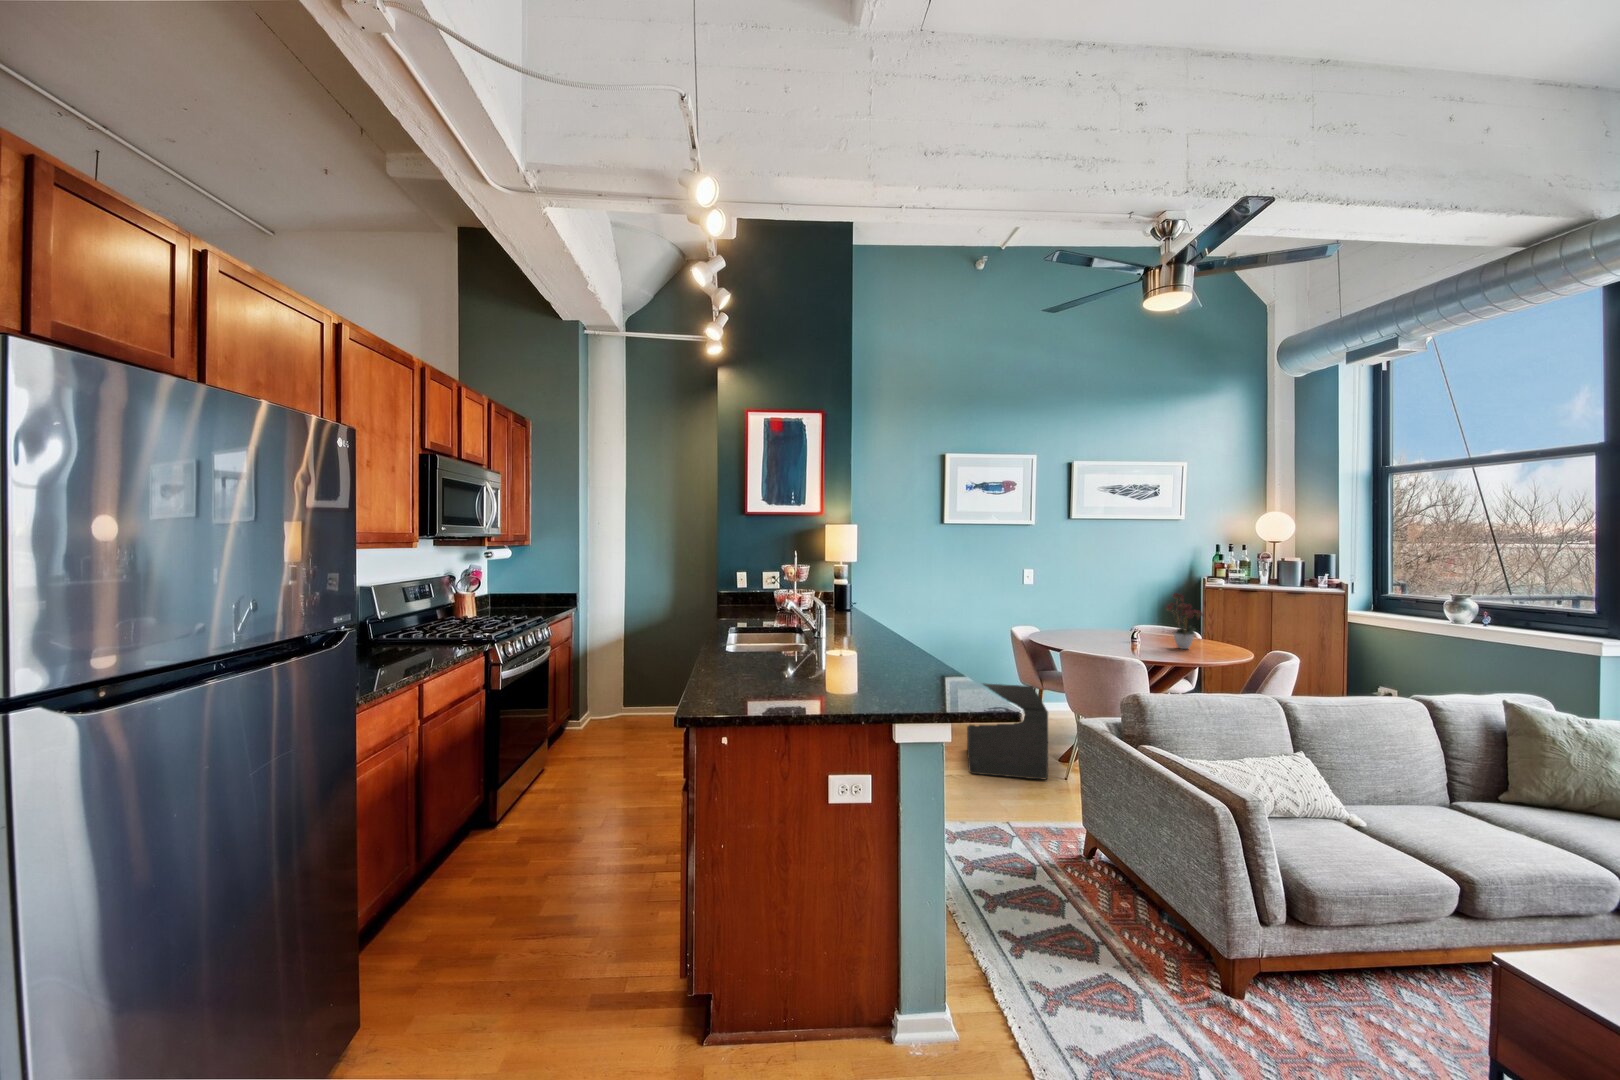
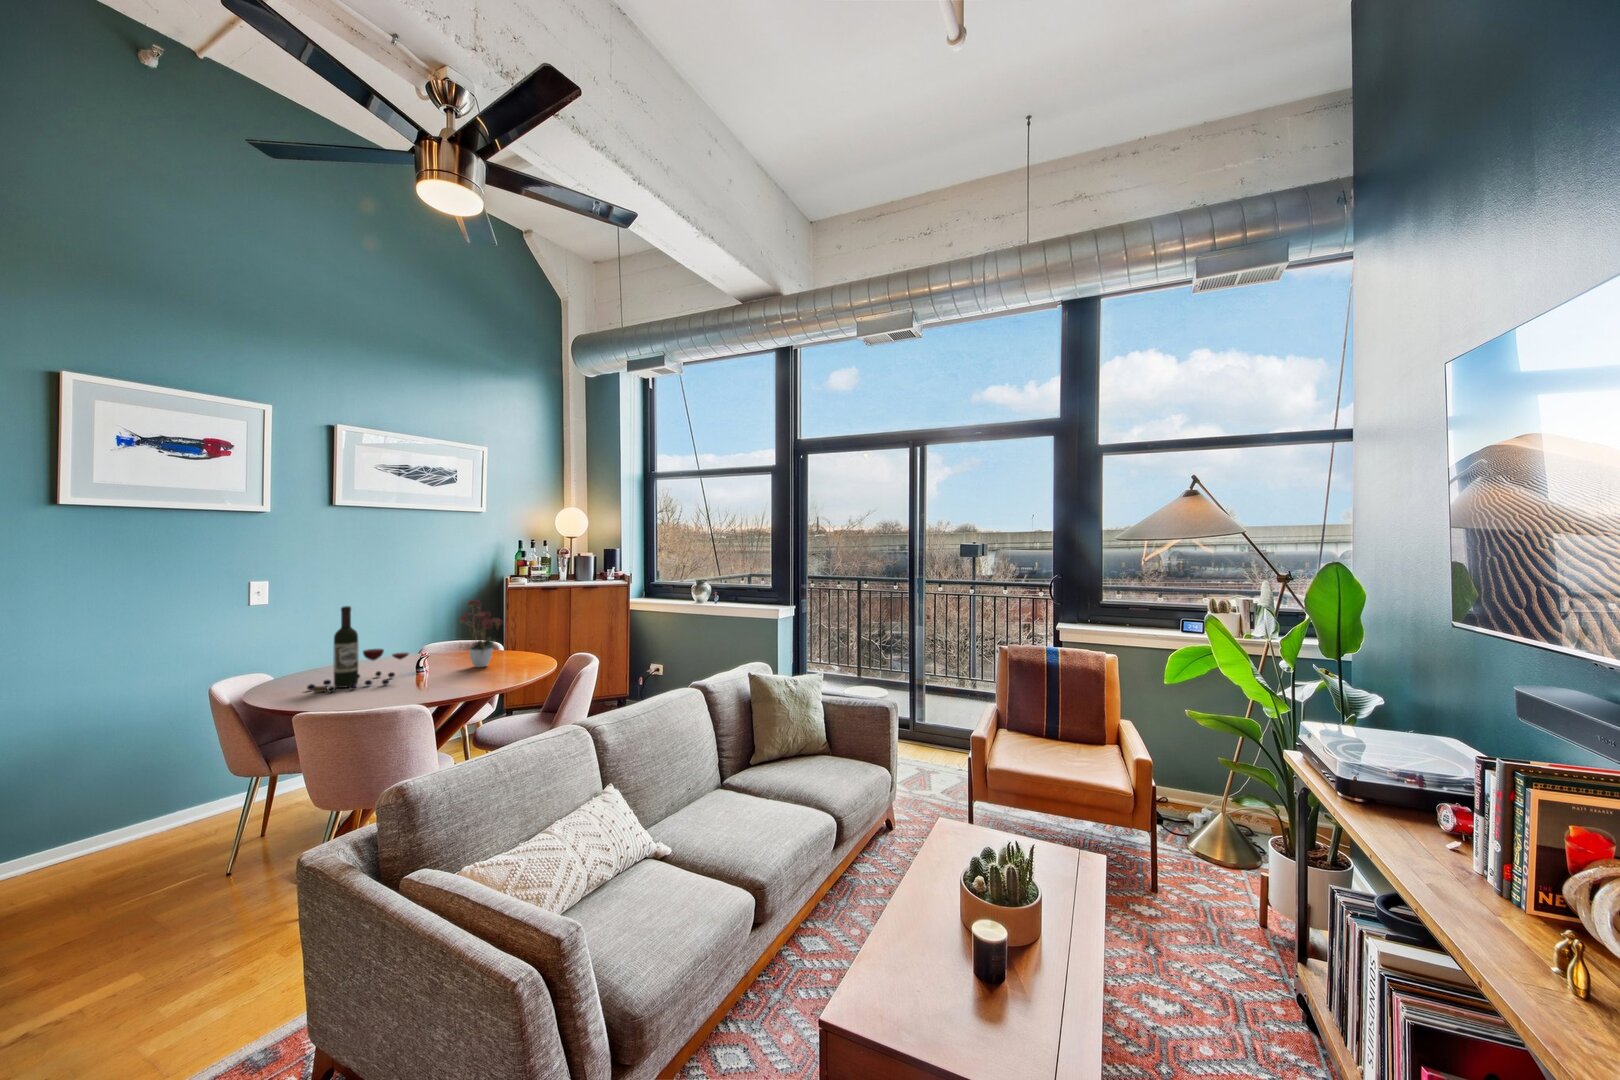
wine bottle: none [1065,590,1130,648] -> present [307,606,408,692]
ottoman: present [967,684,1048,779] -> none [74,770,267,985]

